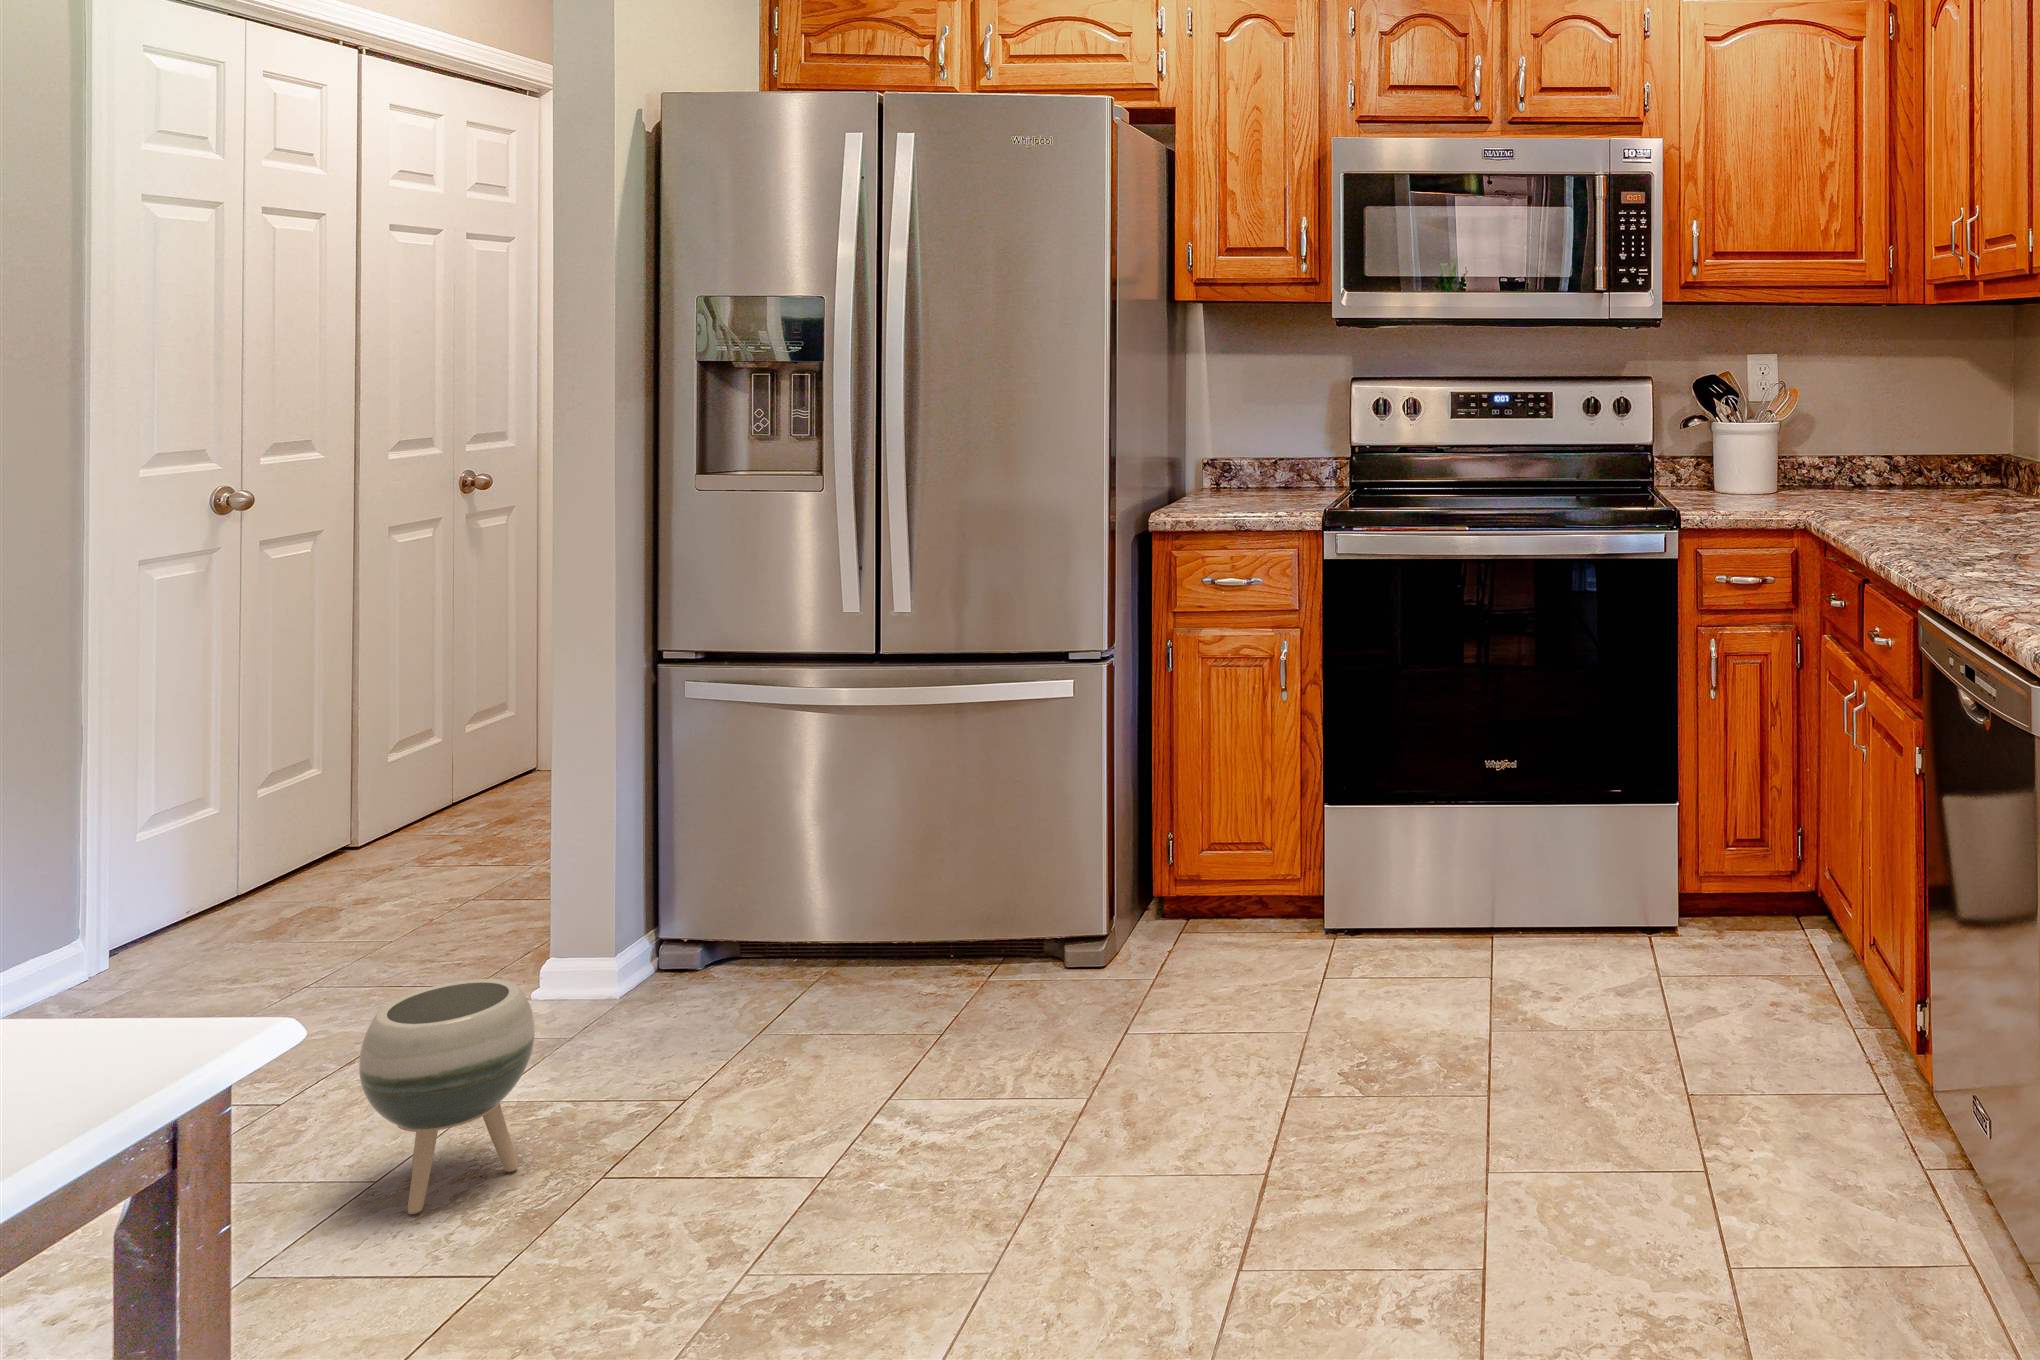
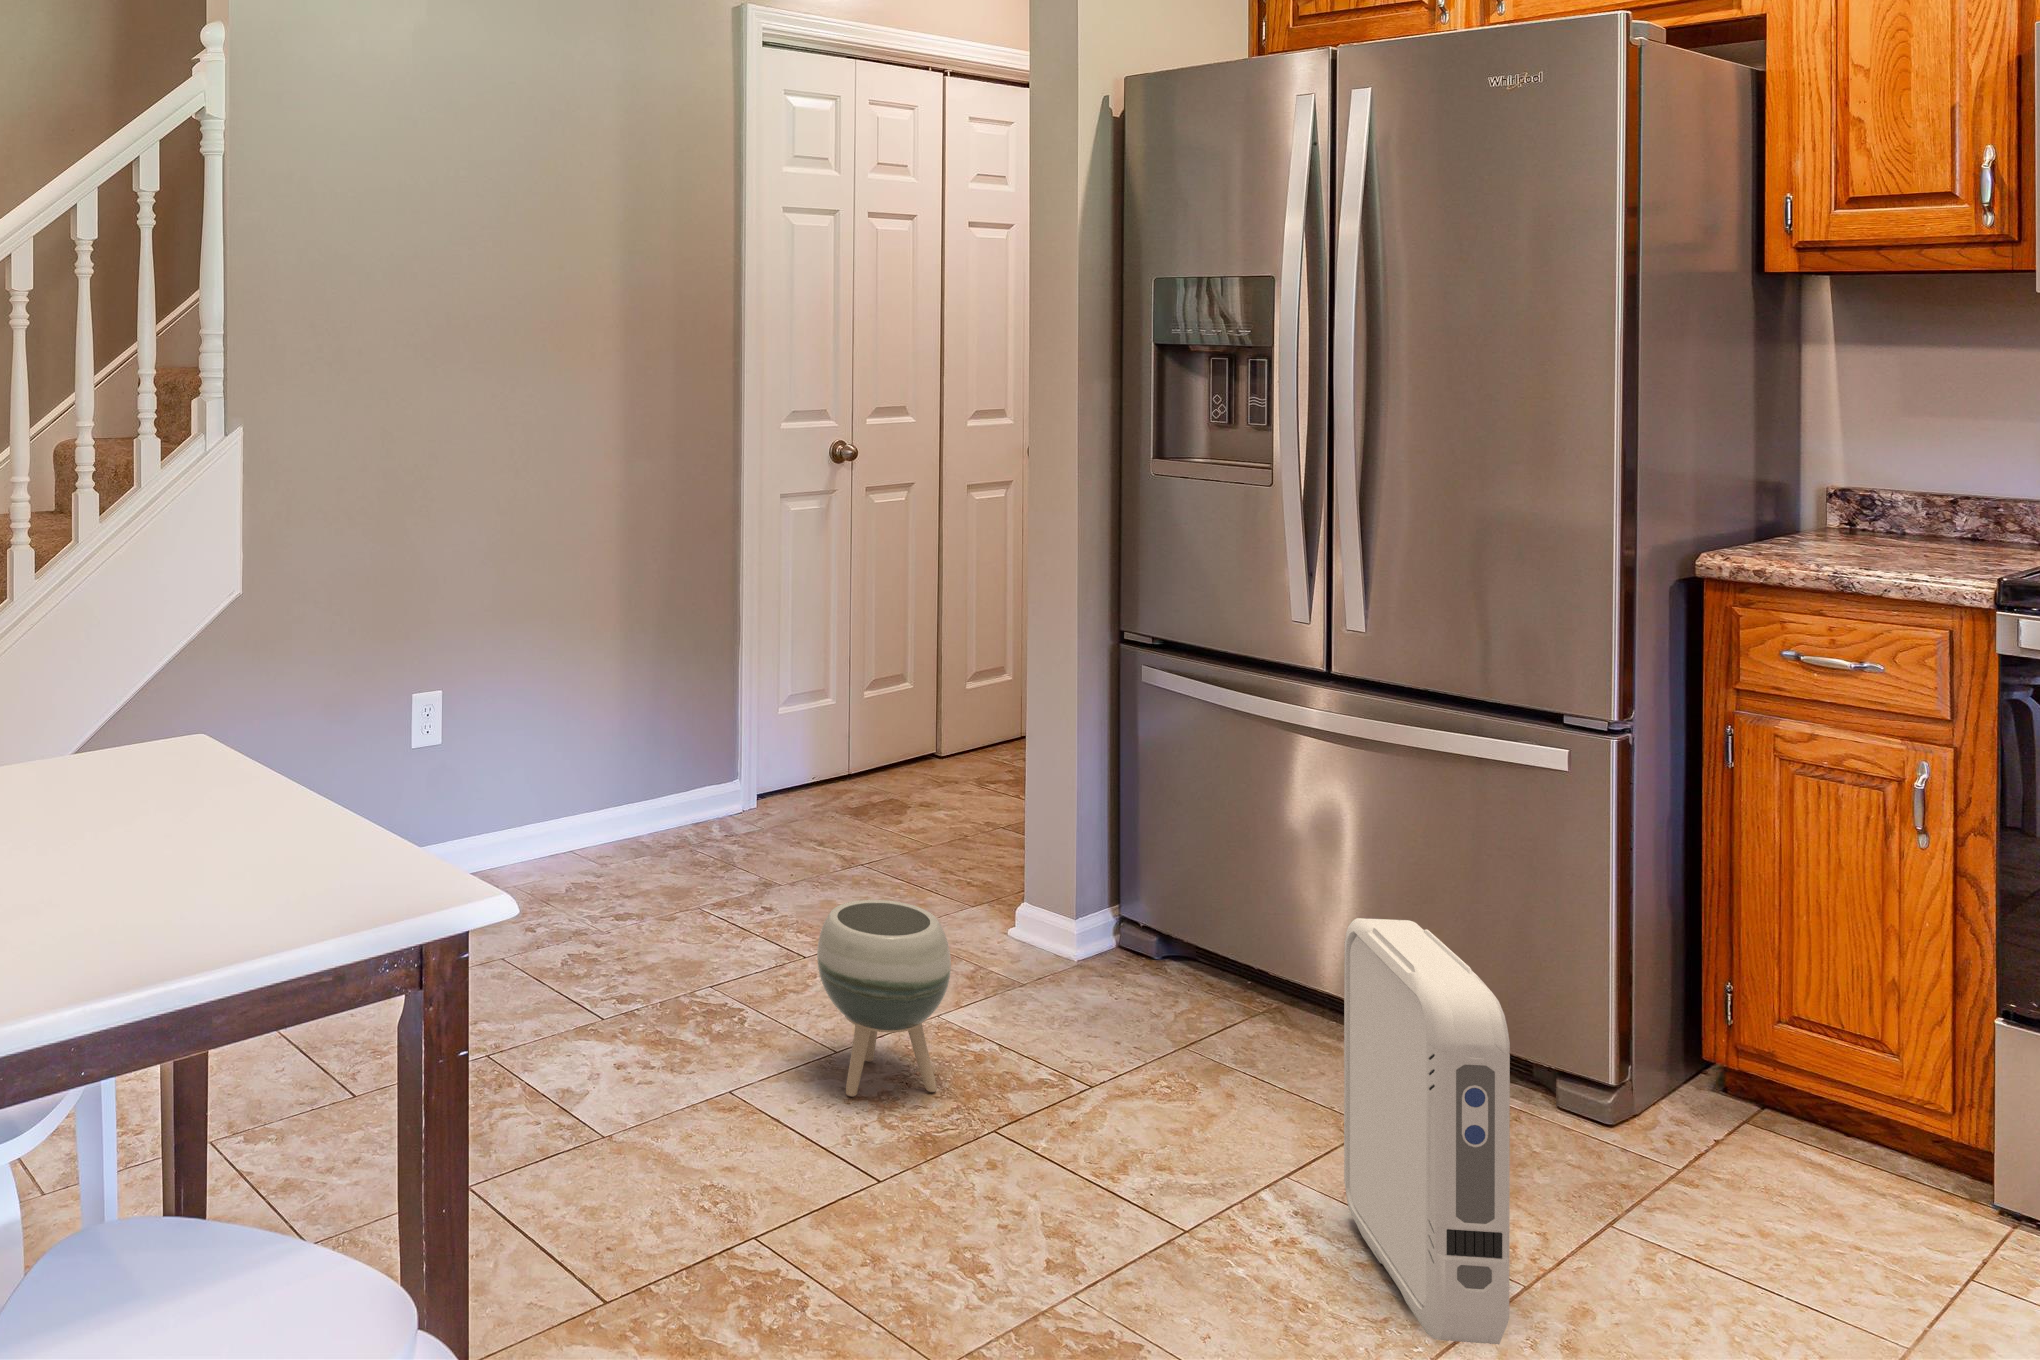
air purifier: none [948,838,1100,1163] -> present [1344,918,1510,1344]

